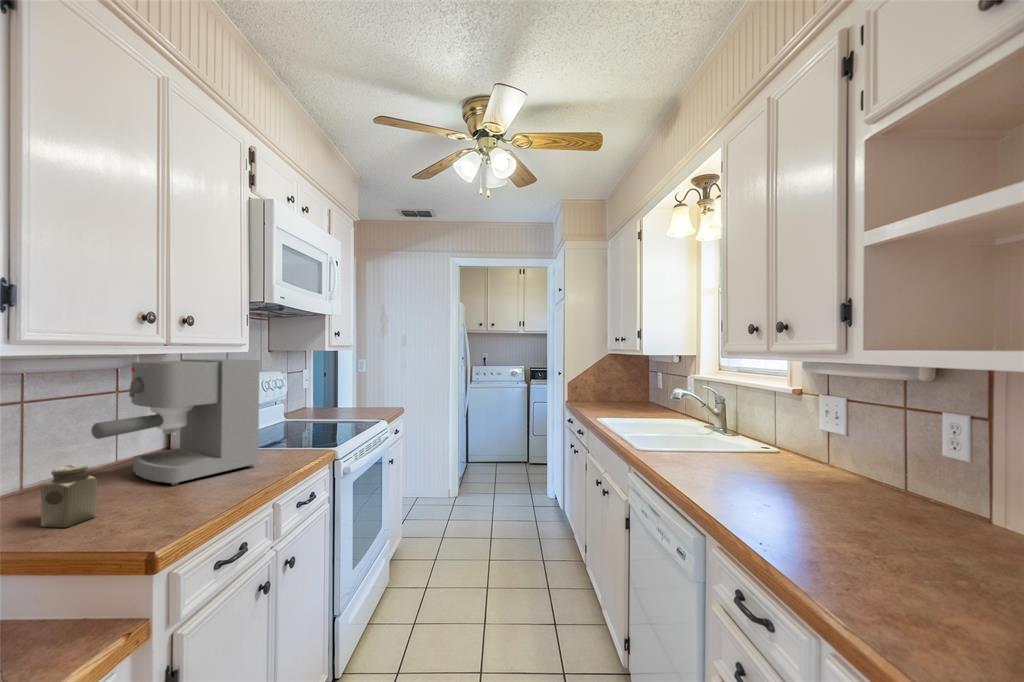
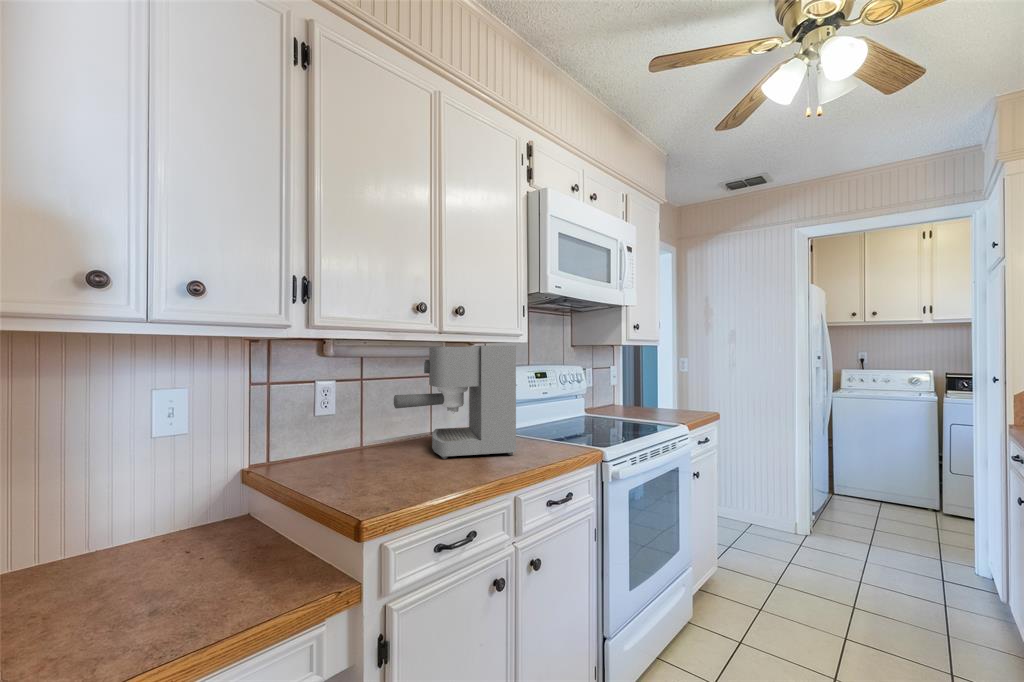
salt shaker: present [41,464,97,528] -> none [344,426,375,476]

